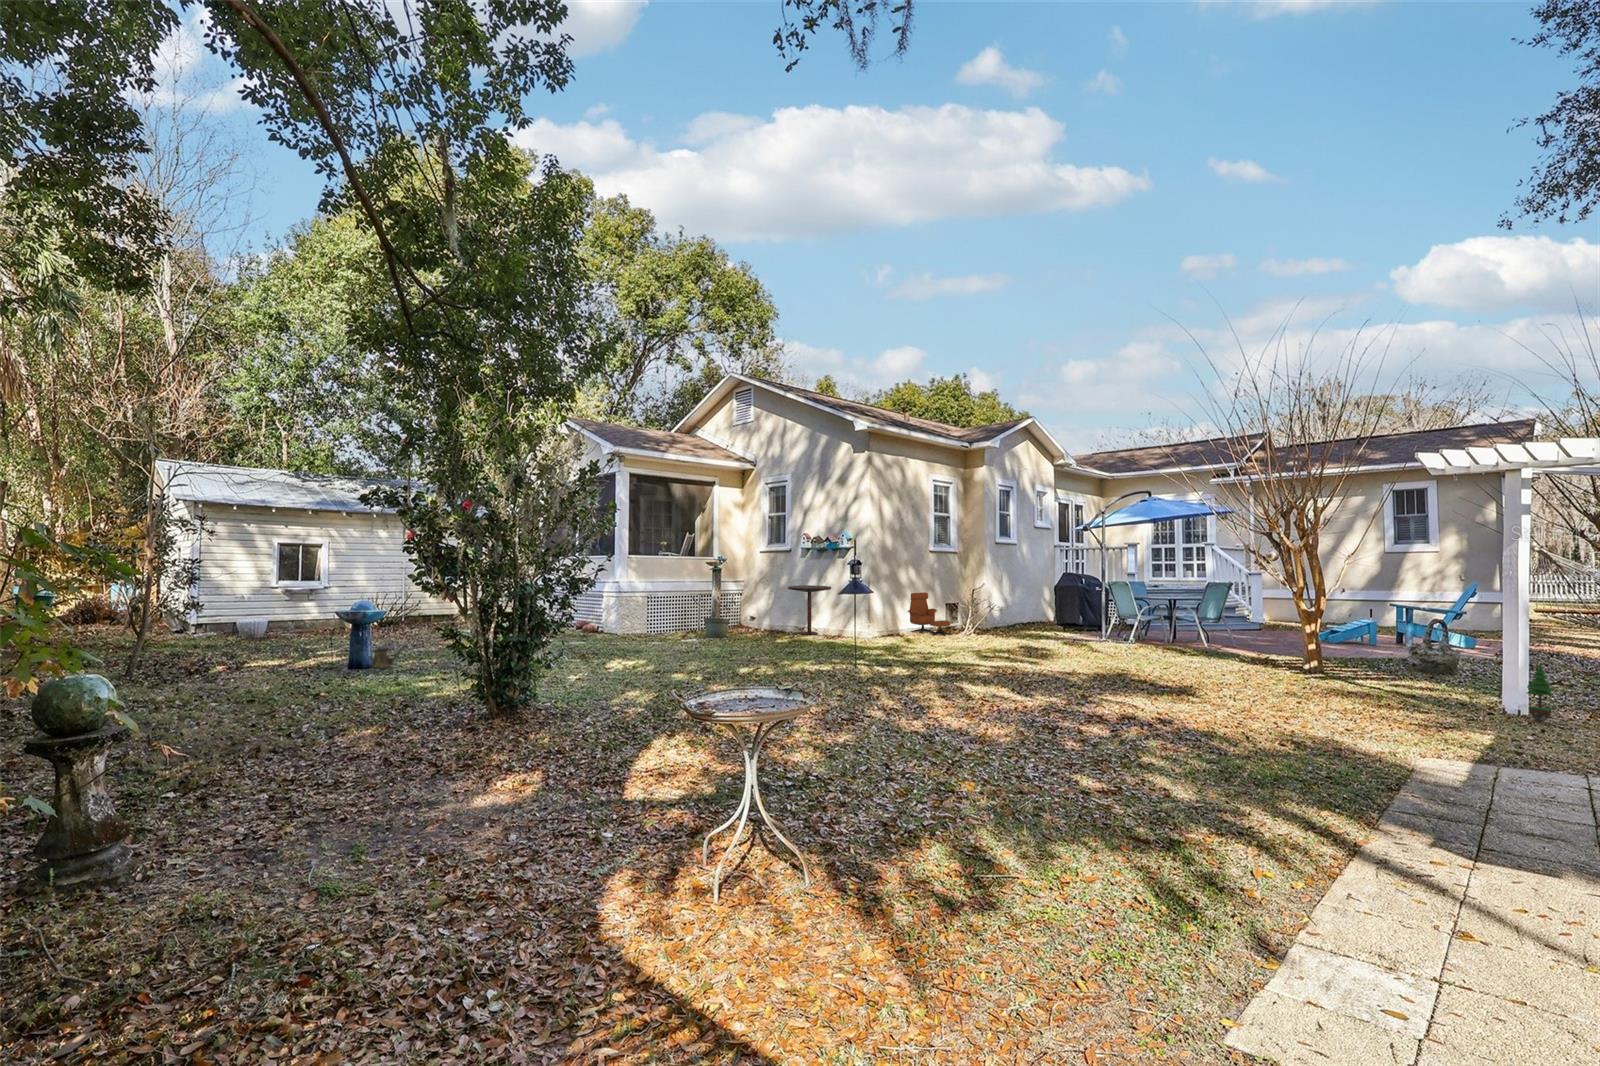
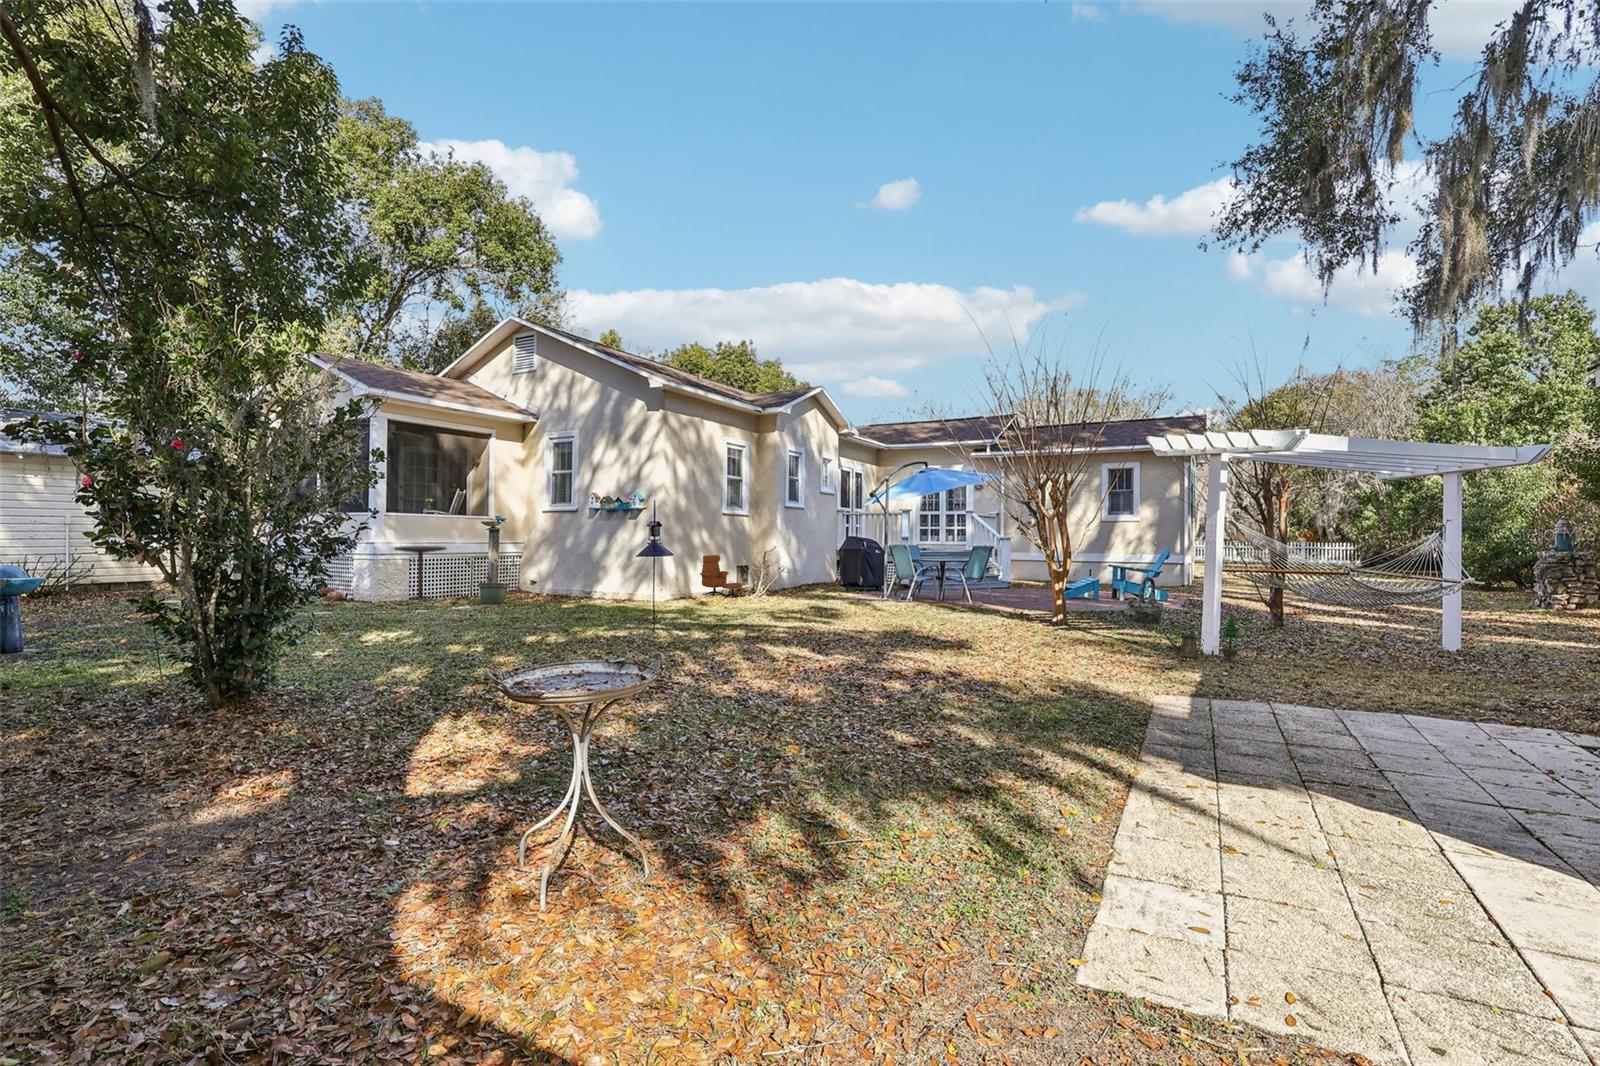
pedestal table: present [788,585,831,635] -> present [394,546,446,600]
watering can: present [367,645,407,668] -> present [1161,631,1204,658]

